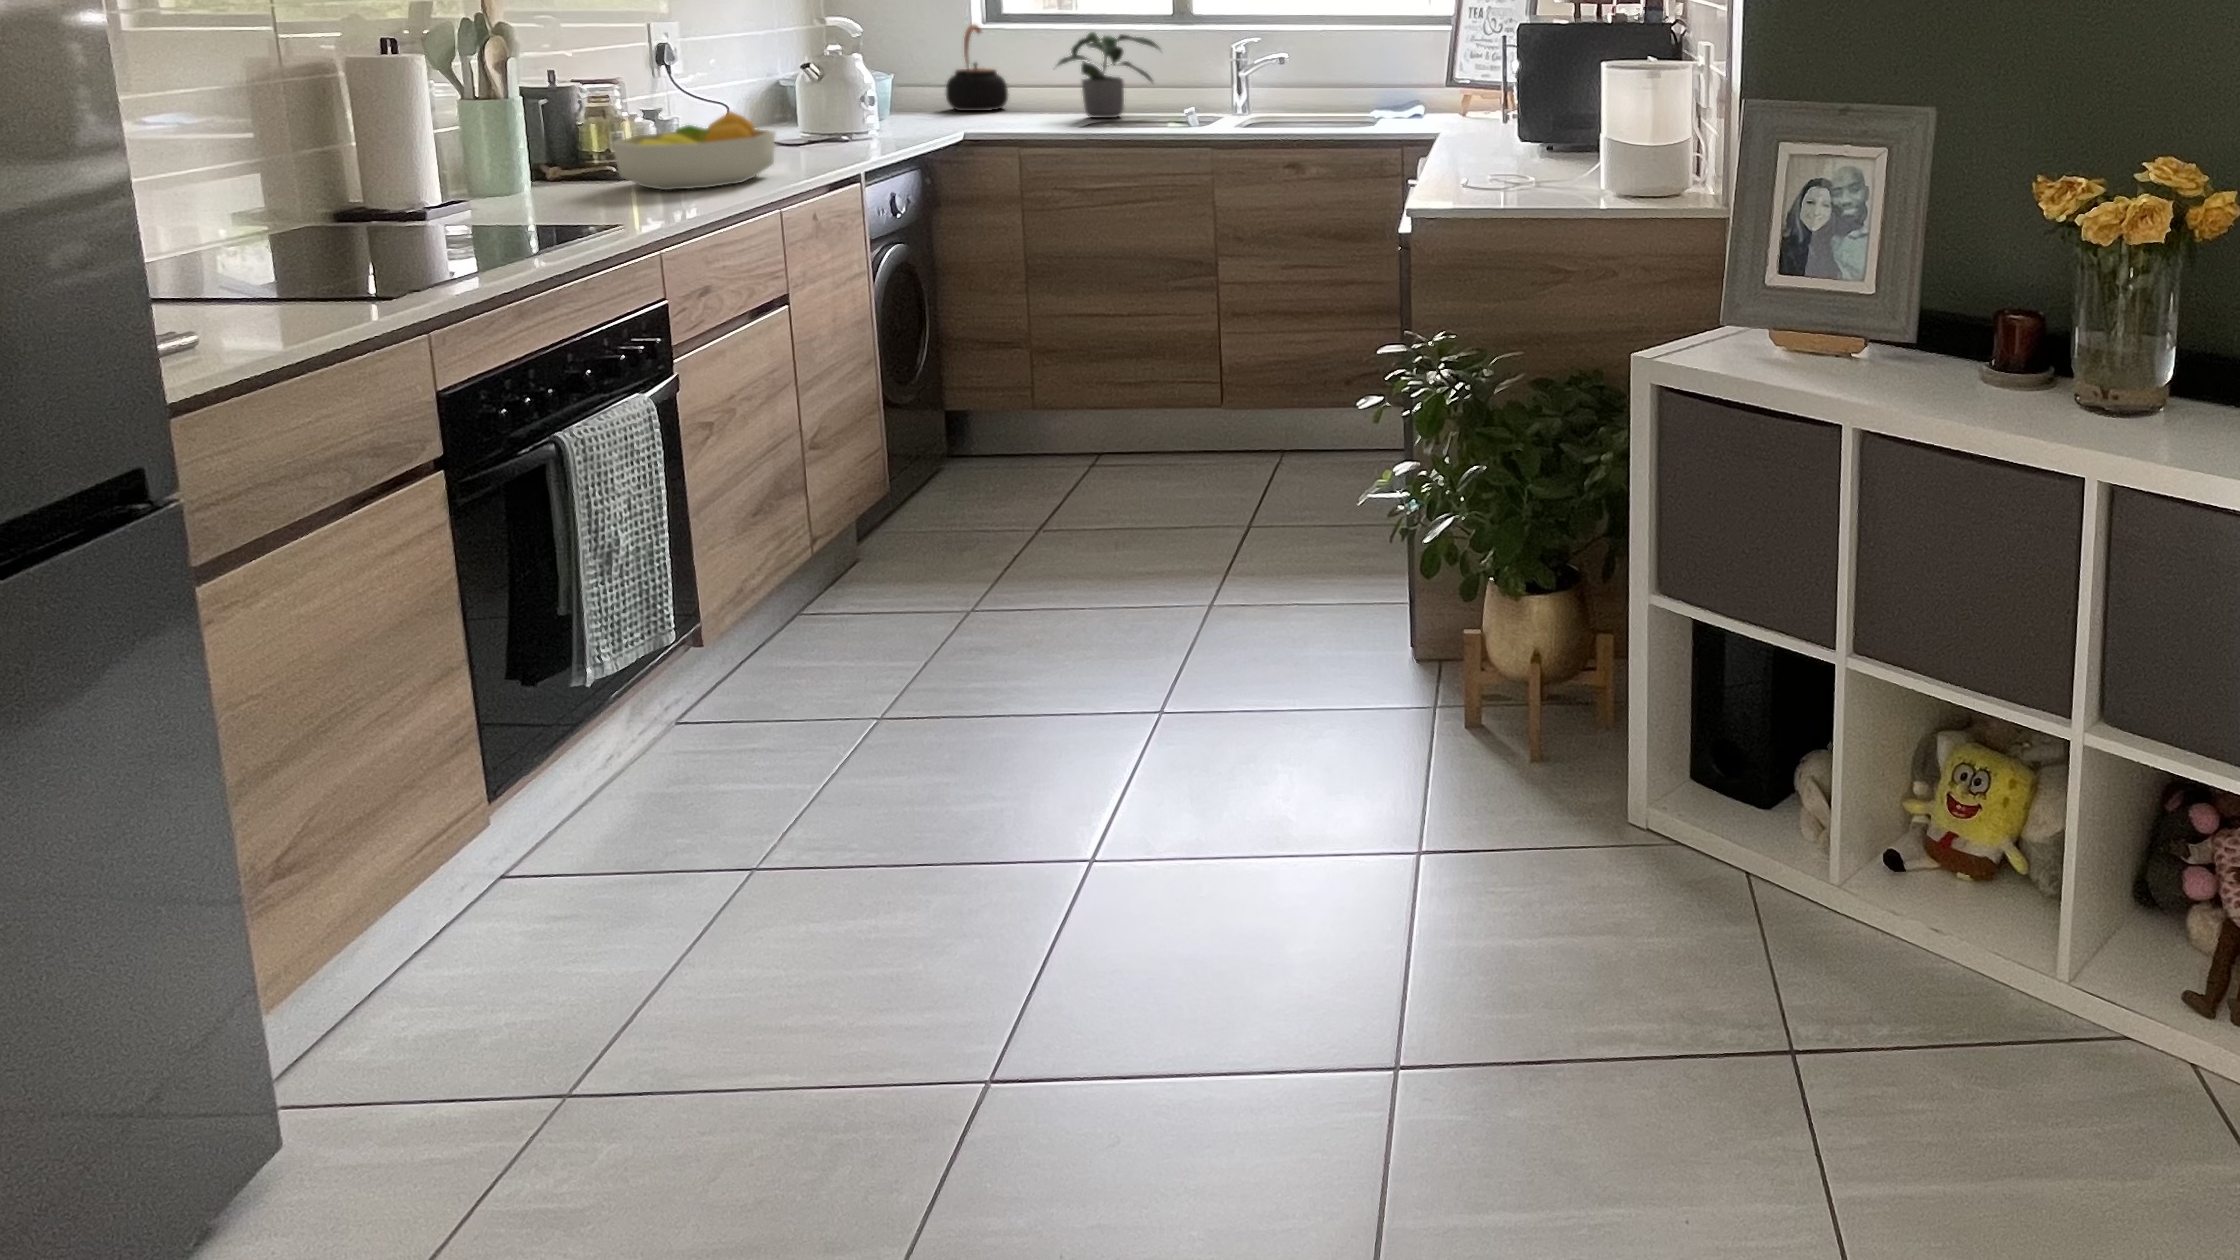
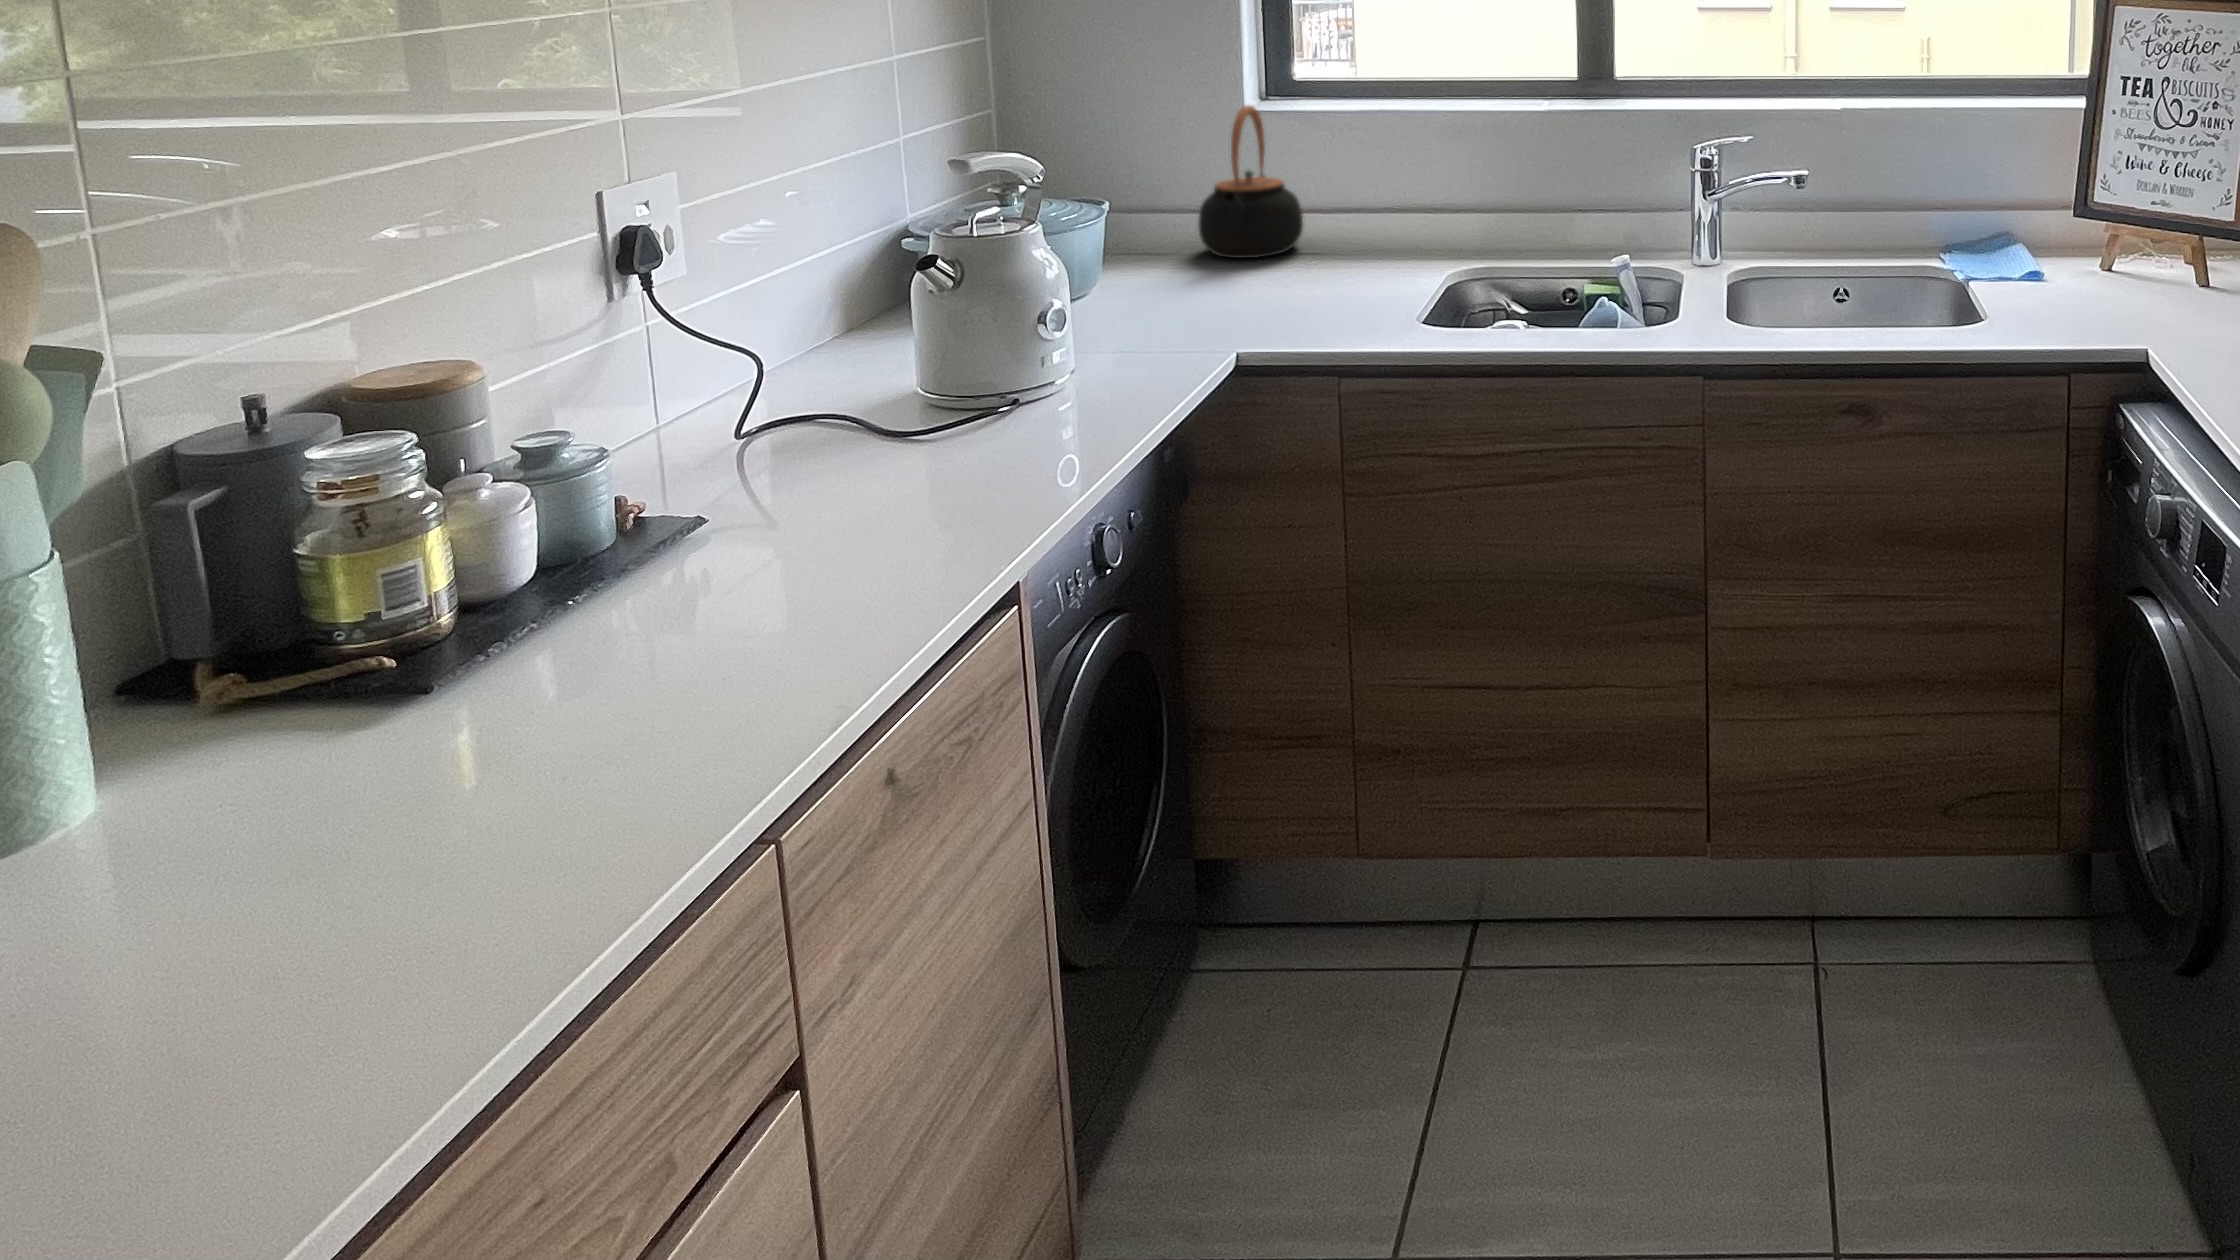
potted plant: present [1058,32,1160,118] -> none [1391,125,1575,286]
fruit bowl: present [612,112,775,190] -> none [384,476,830,758]

